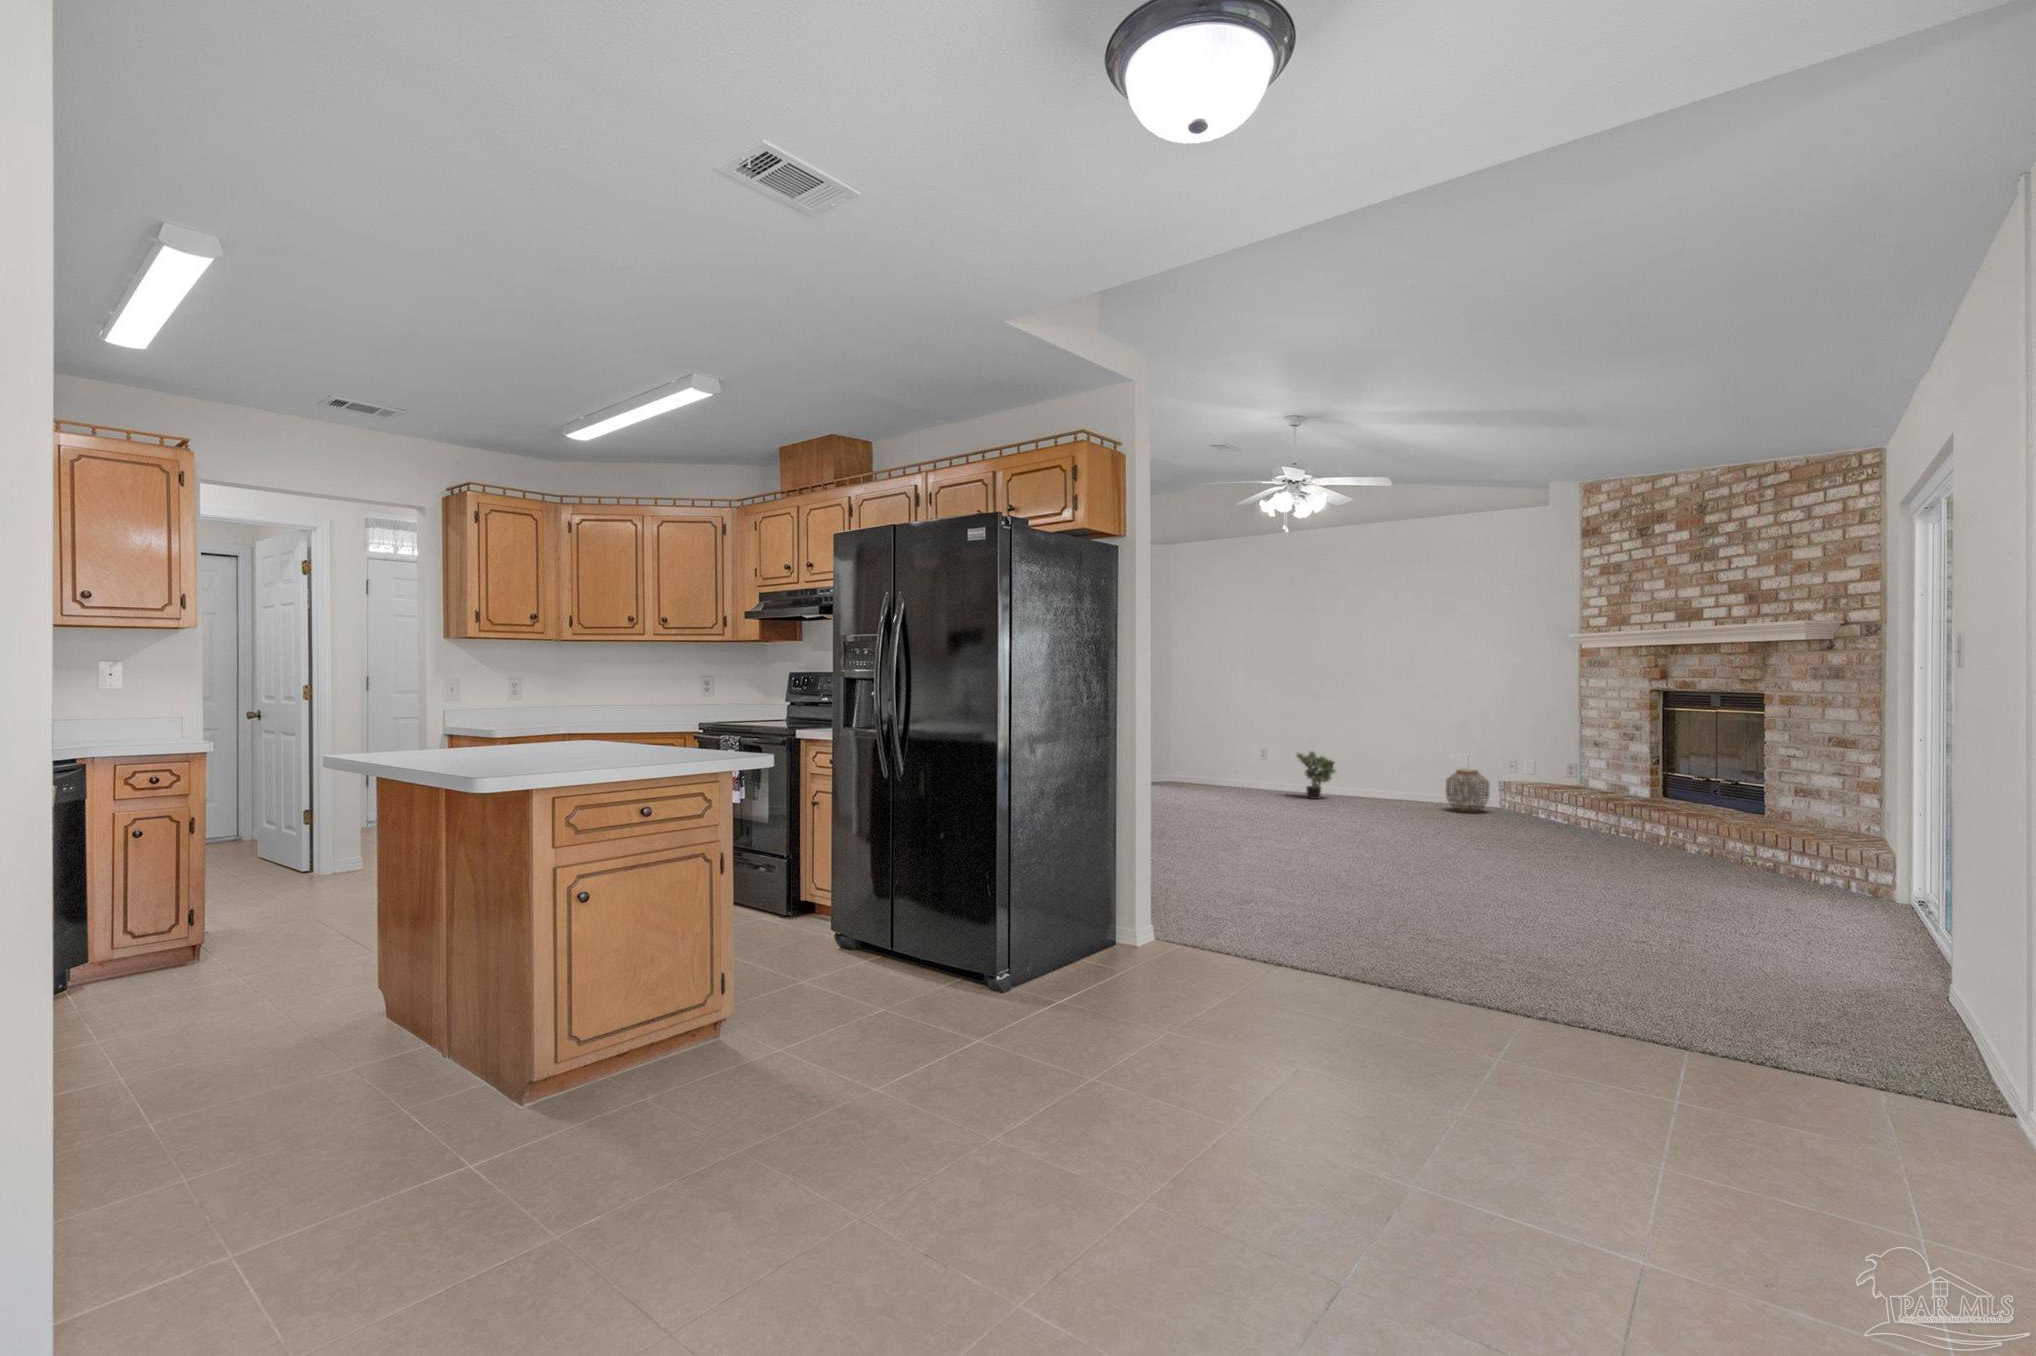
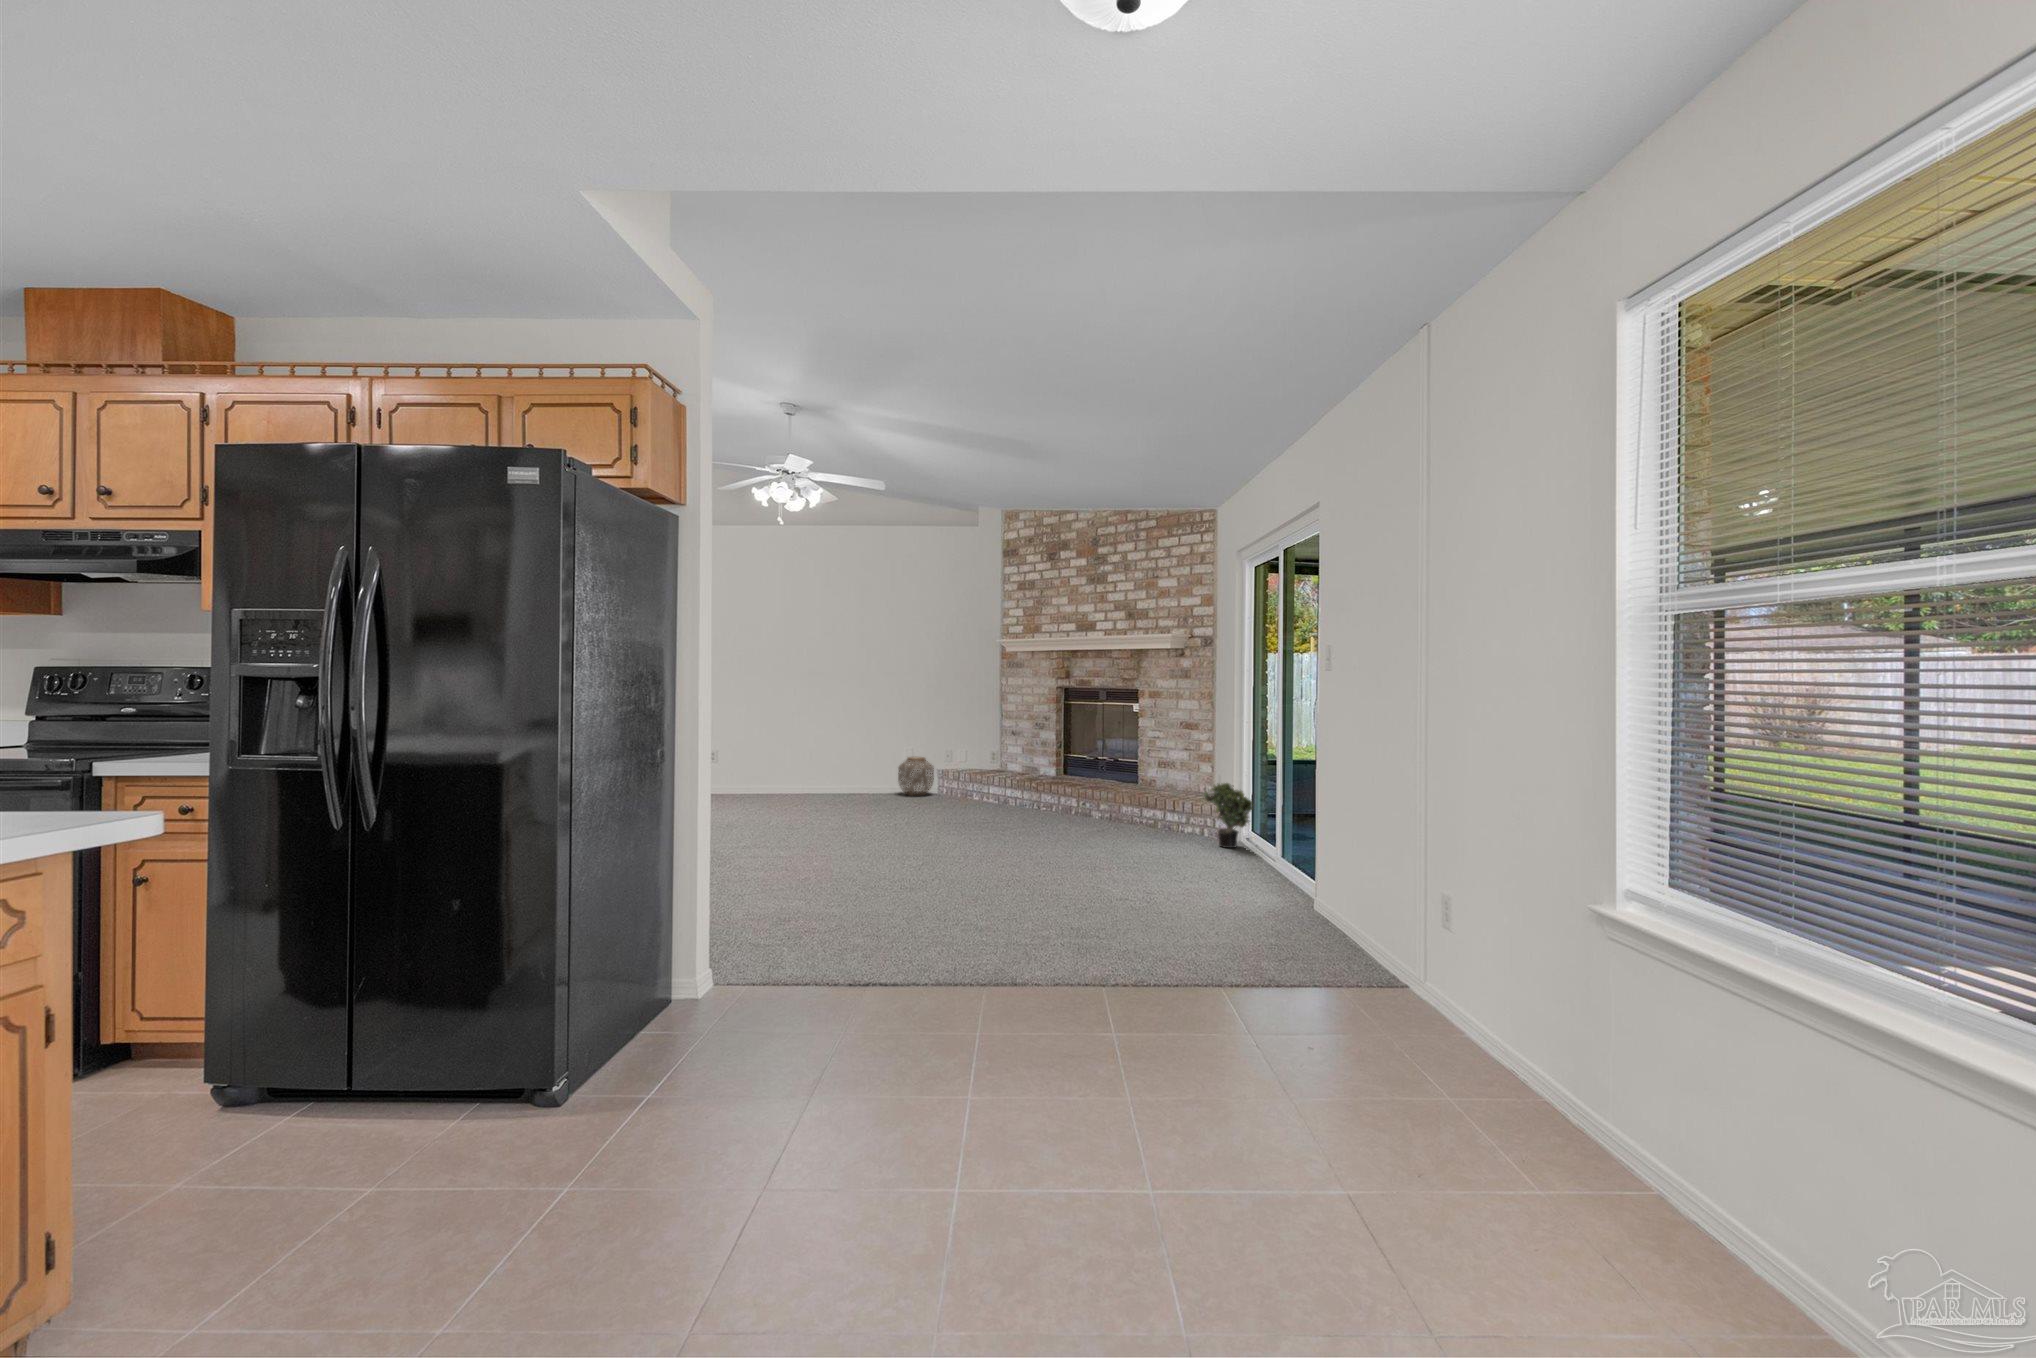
potted plant: present [1296,751,1336,799] -> present [1204,783,1253,848]

